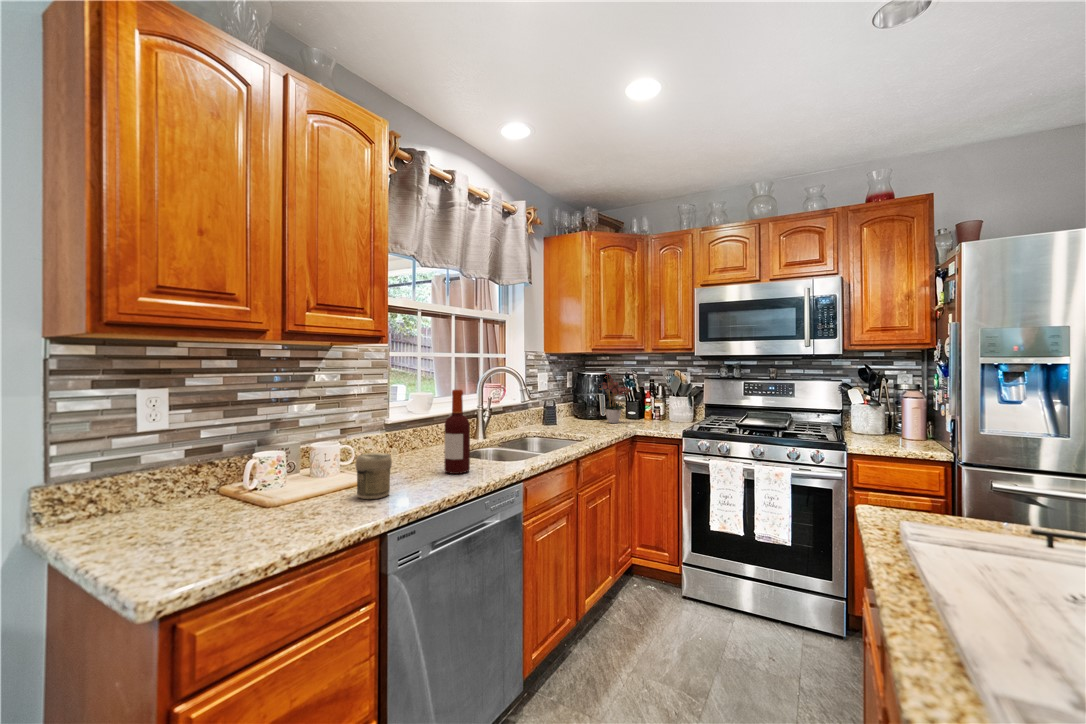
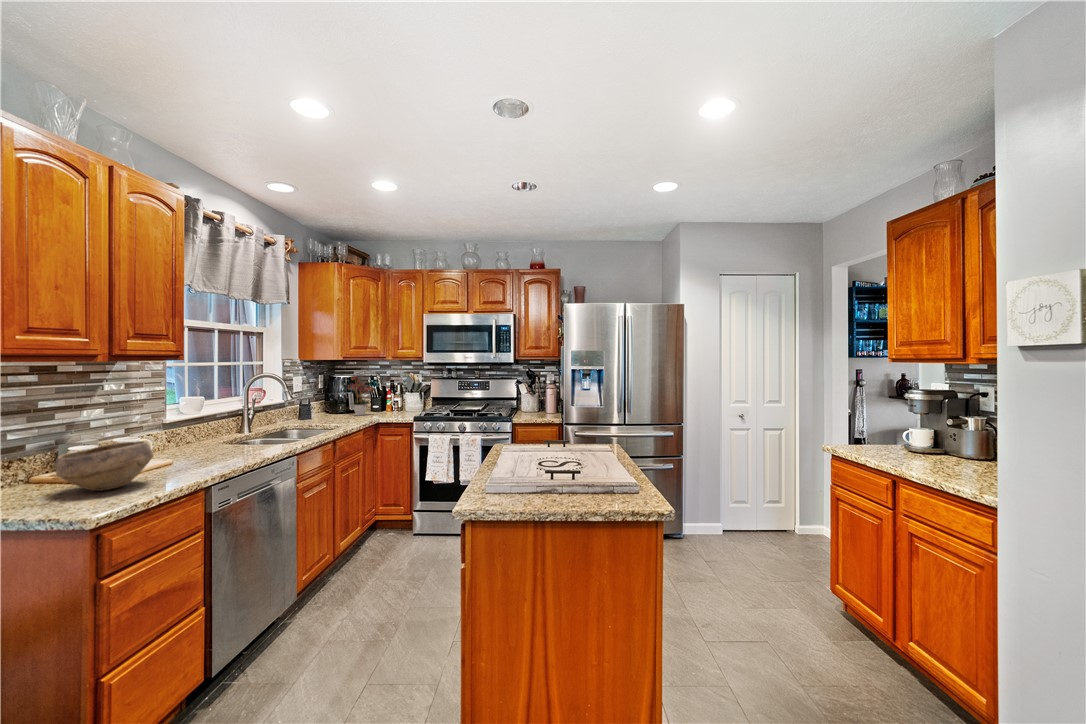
bottle: present [444,390,470,474] -> none [231,393,253,454]
jar: present [356,453,392,499] -> none [170,440,200,472]
bowl: none [199,454,319,525] -> present [56,441,153,491]

